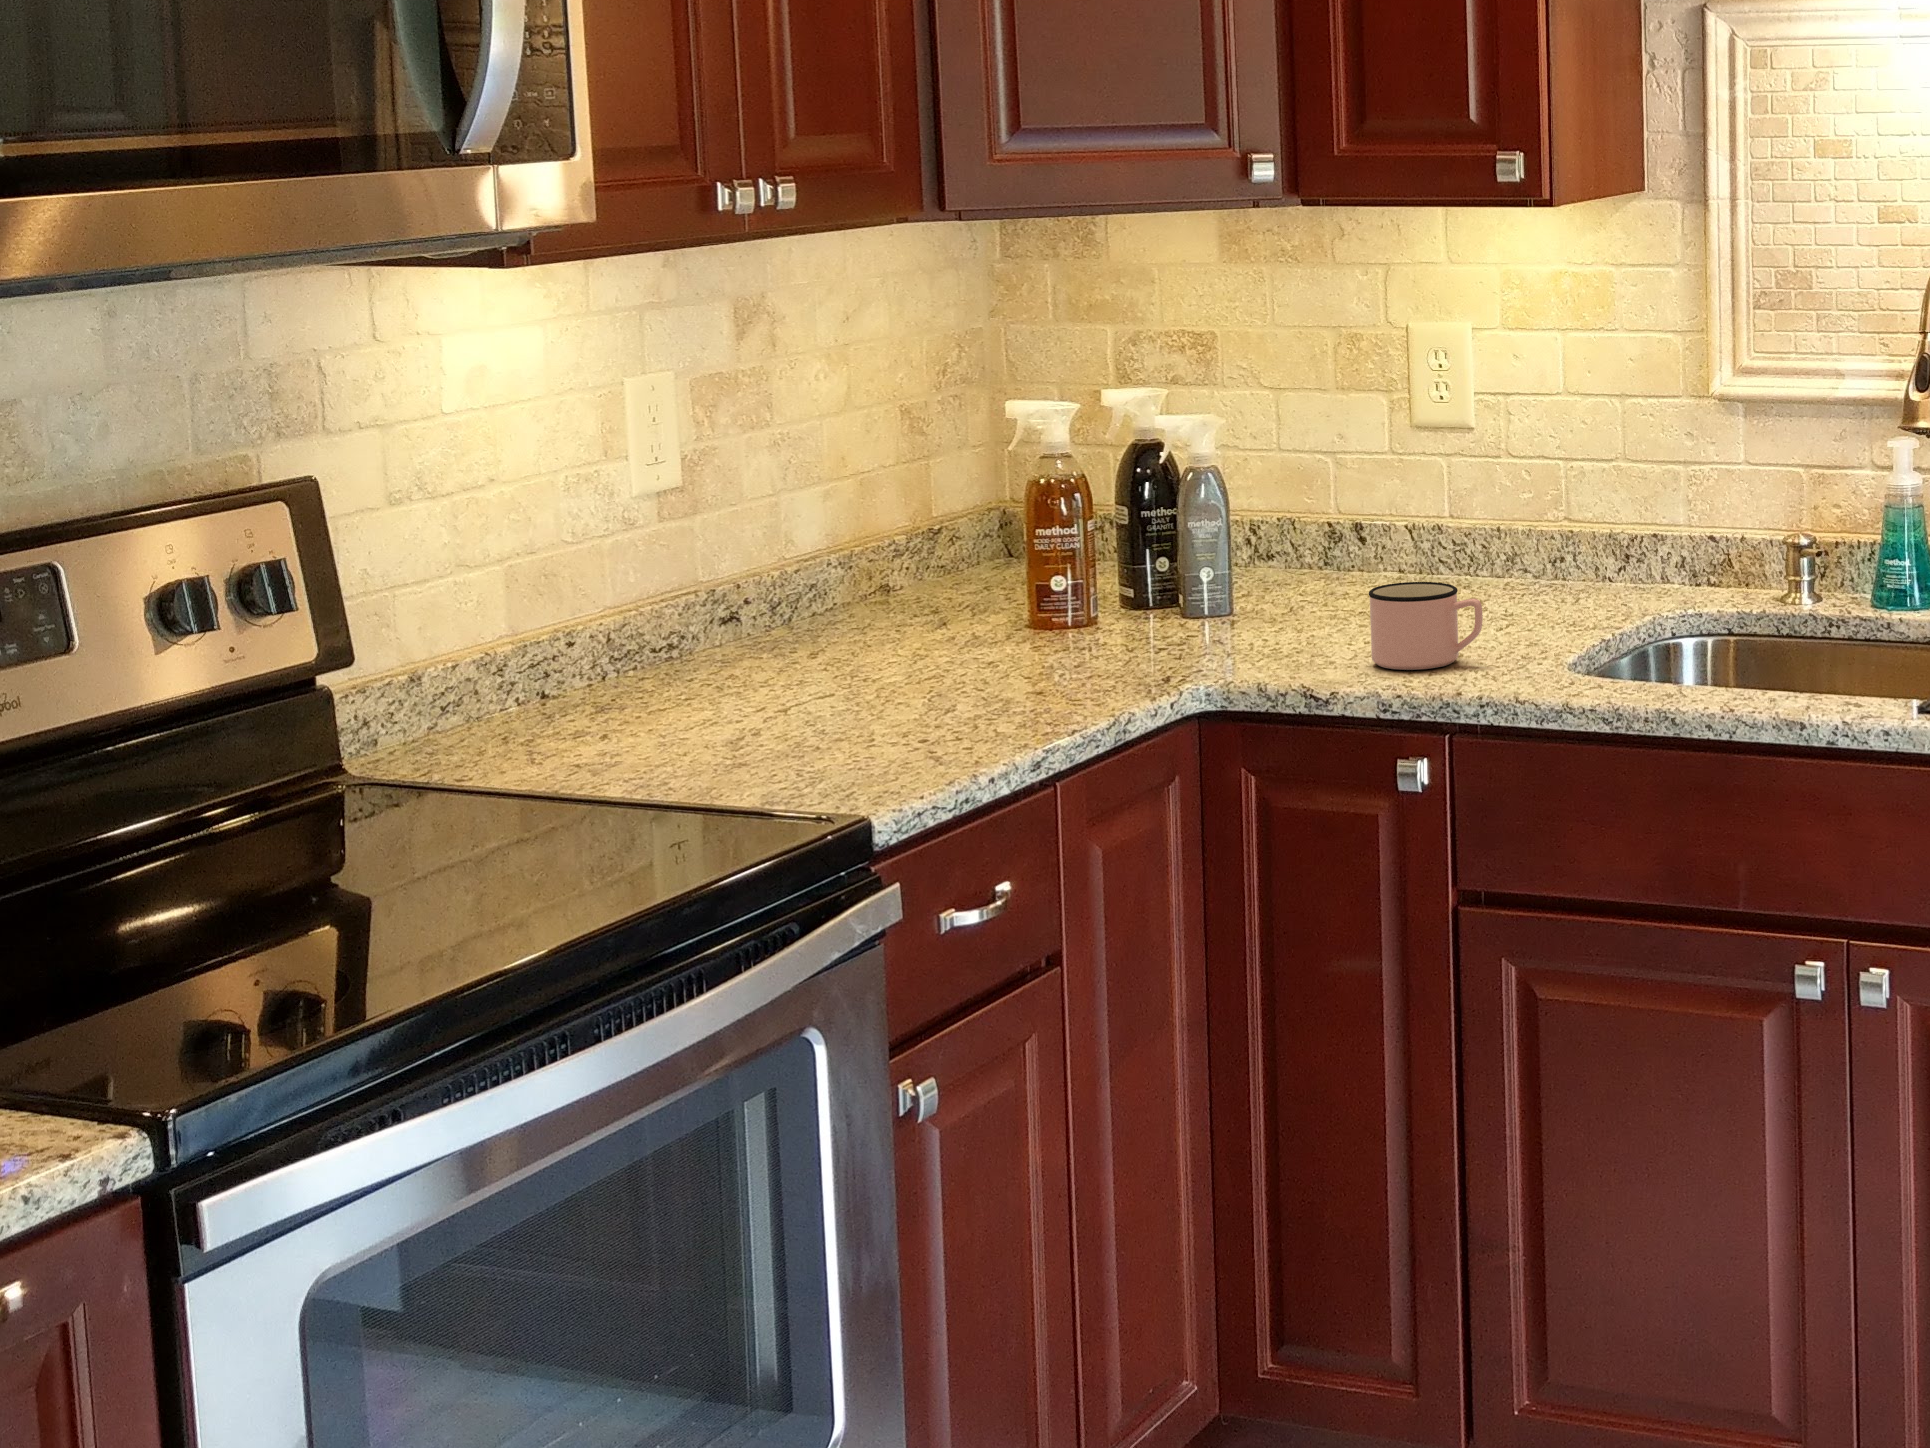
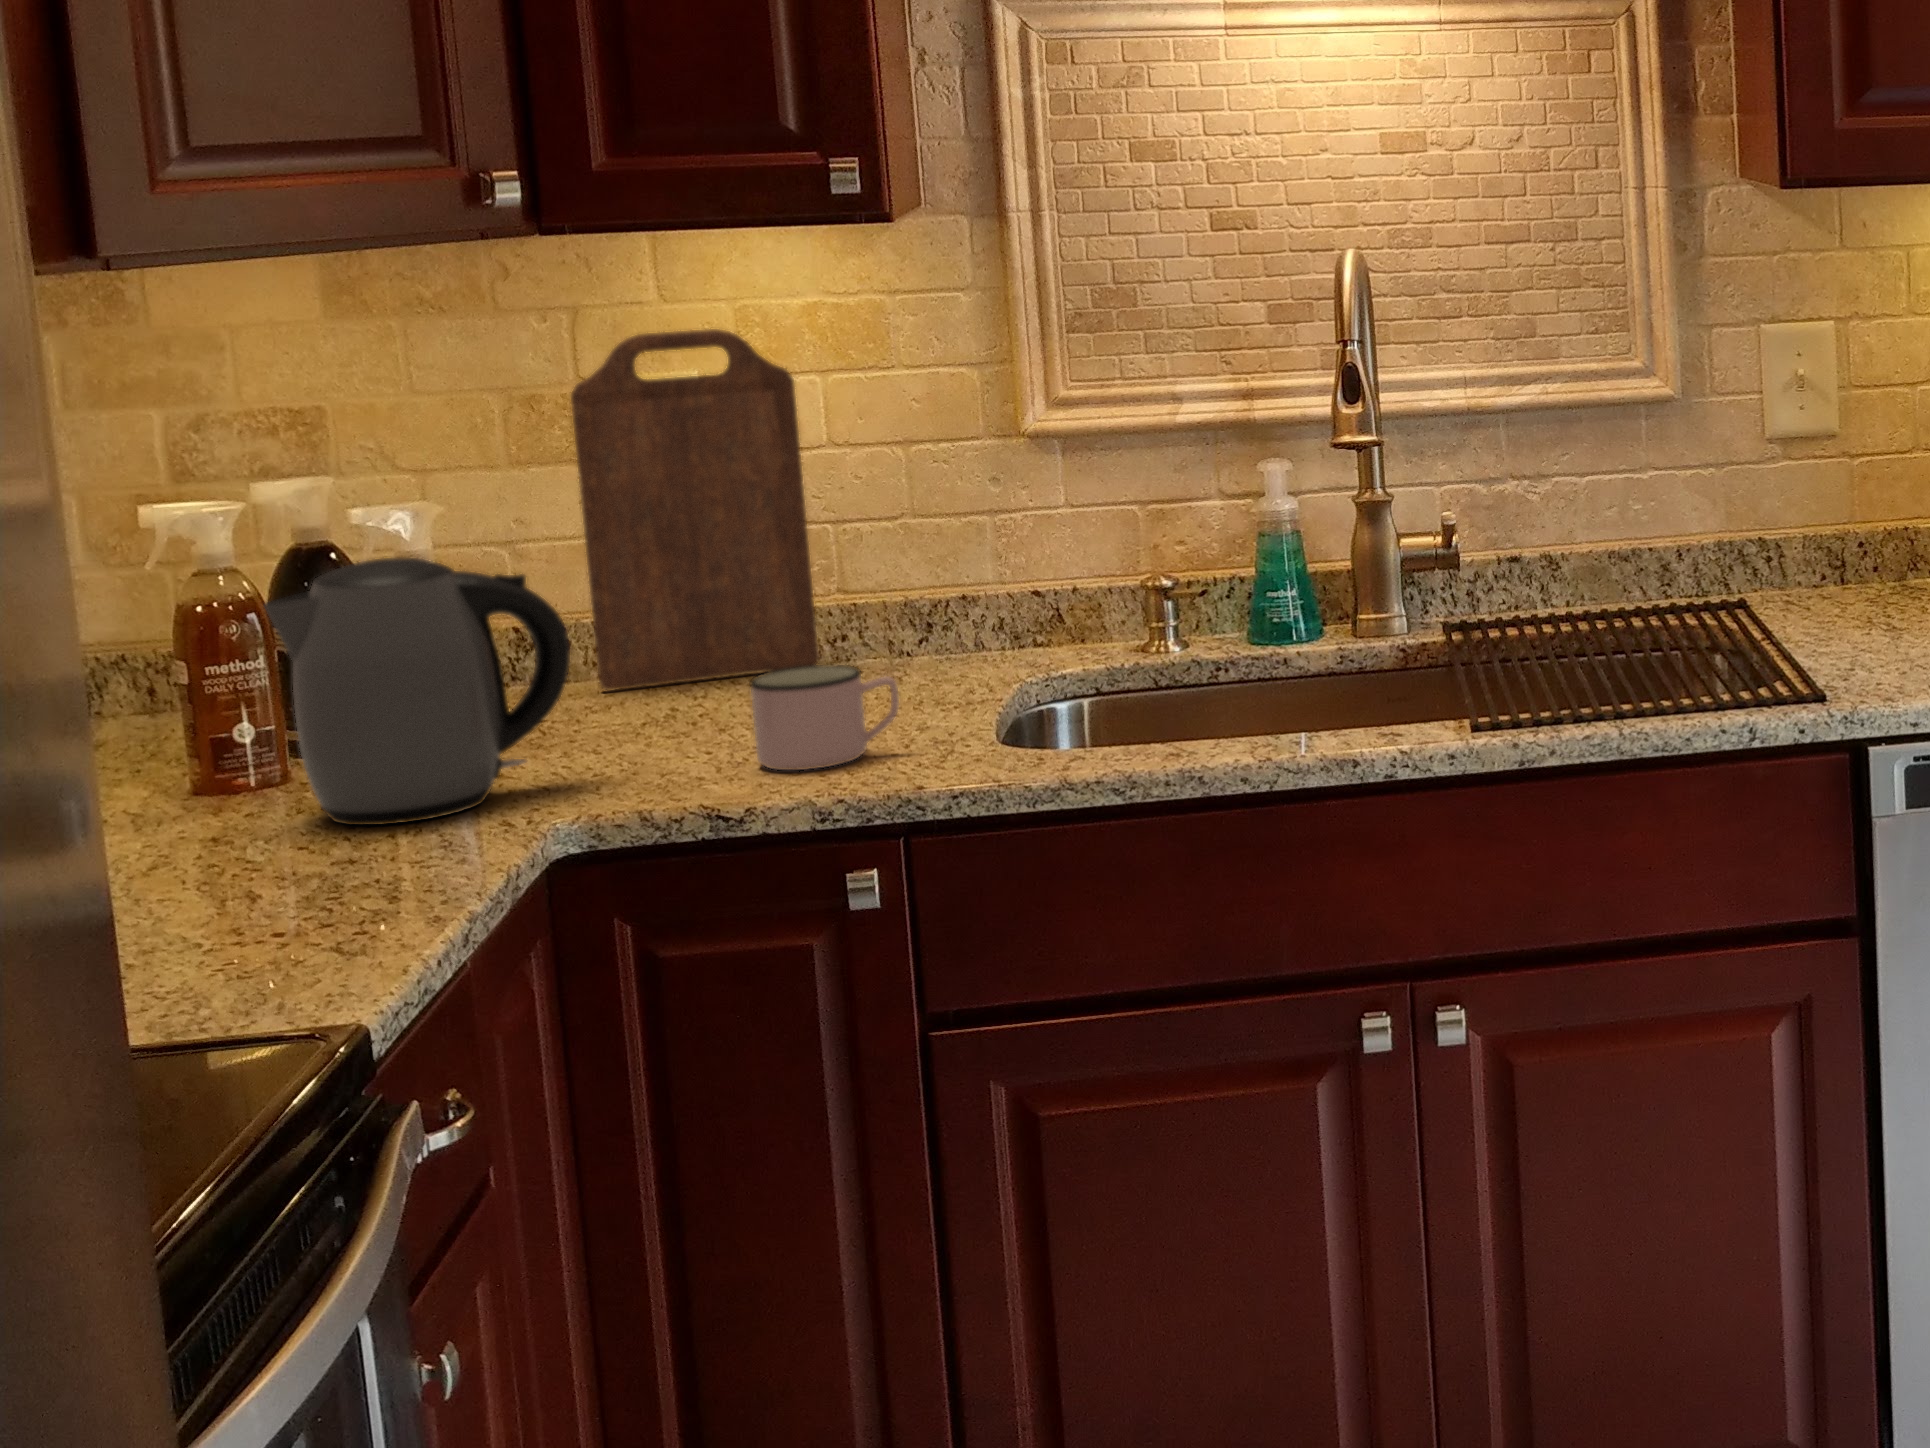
cutting board: none [1354,288,1534,585] -> present [571,329,818,690]
kettle: none [1031,460,1246,670] -> present [264,558,570,825]

